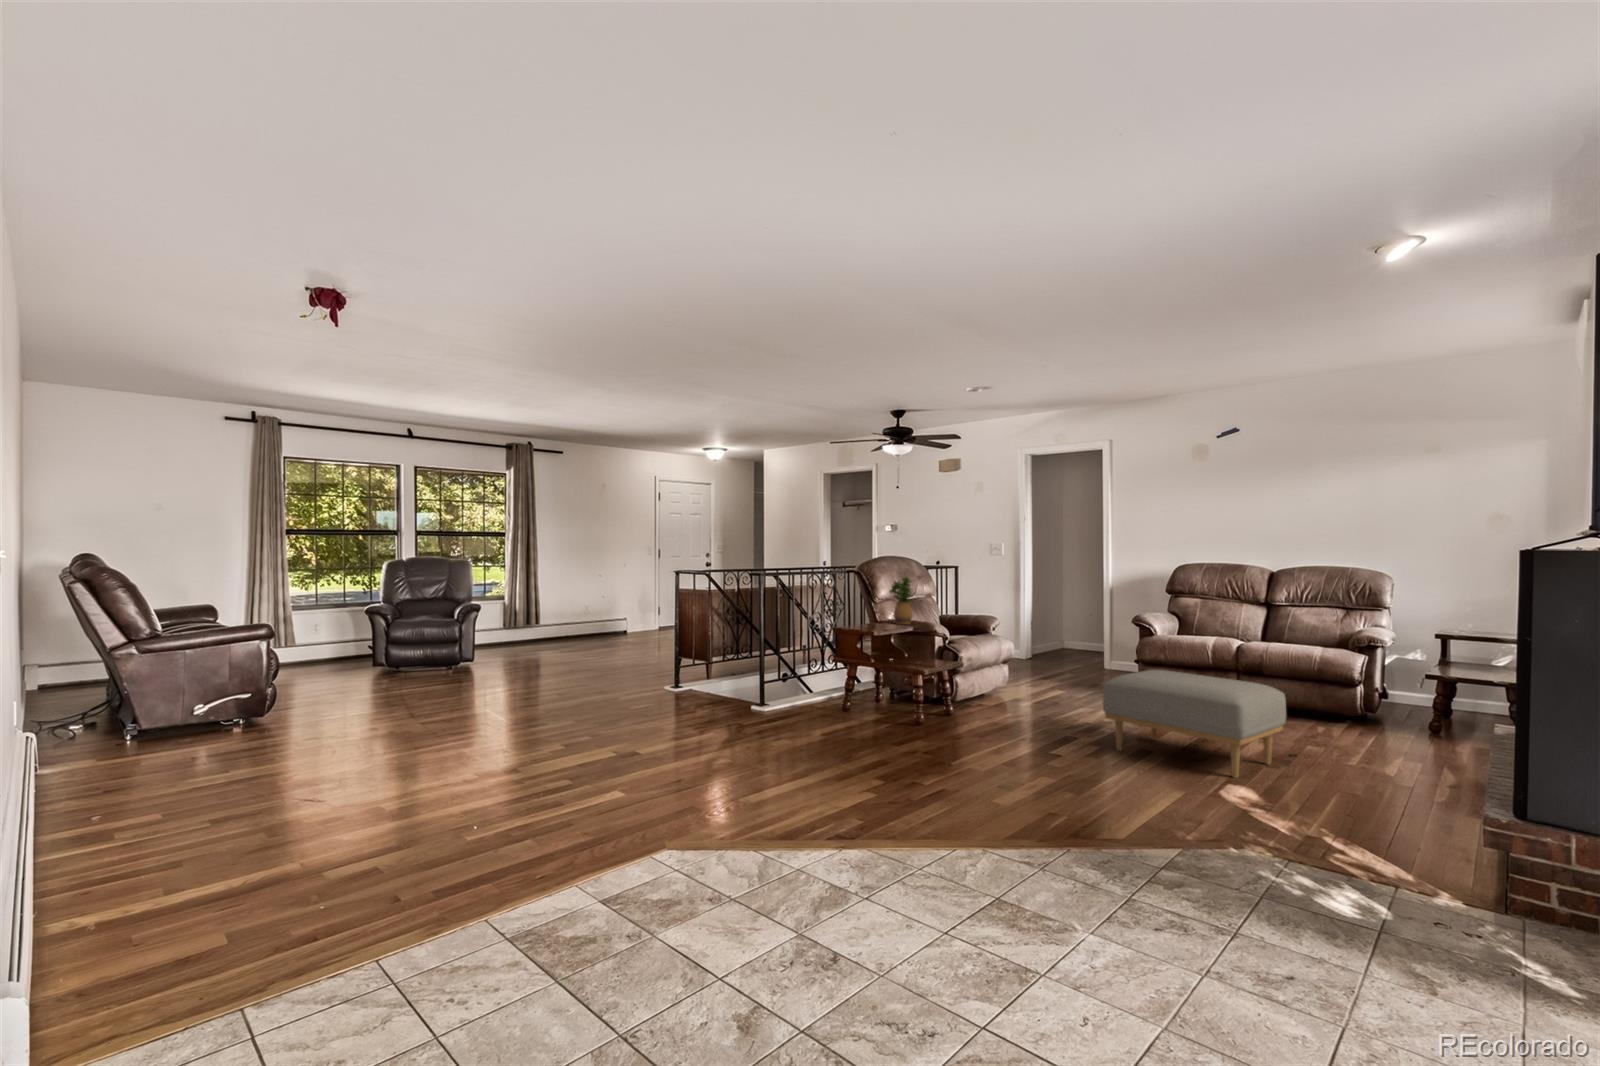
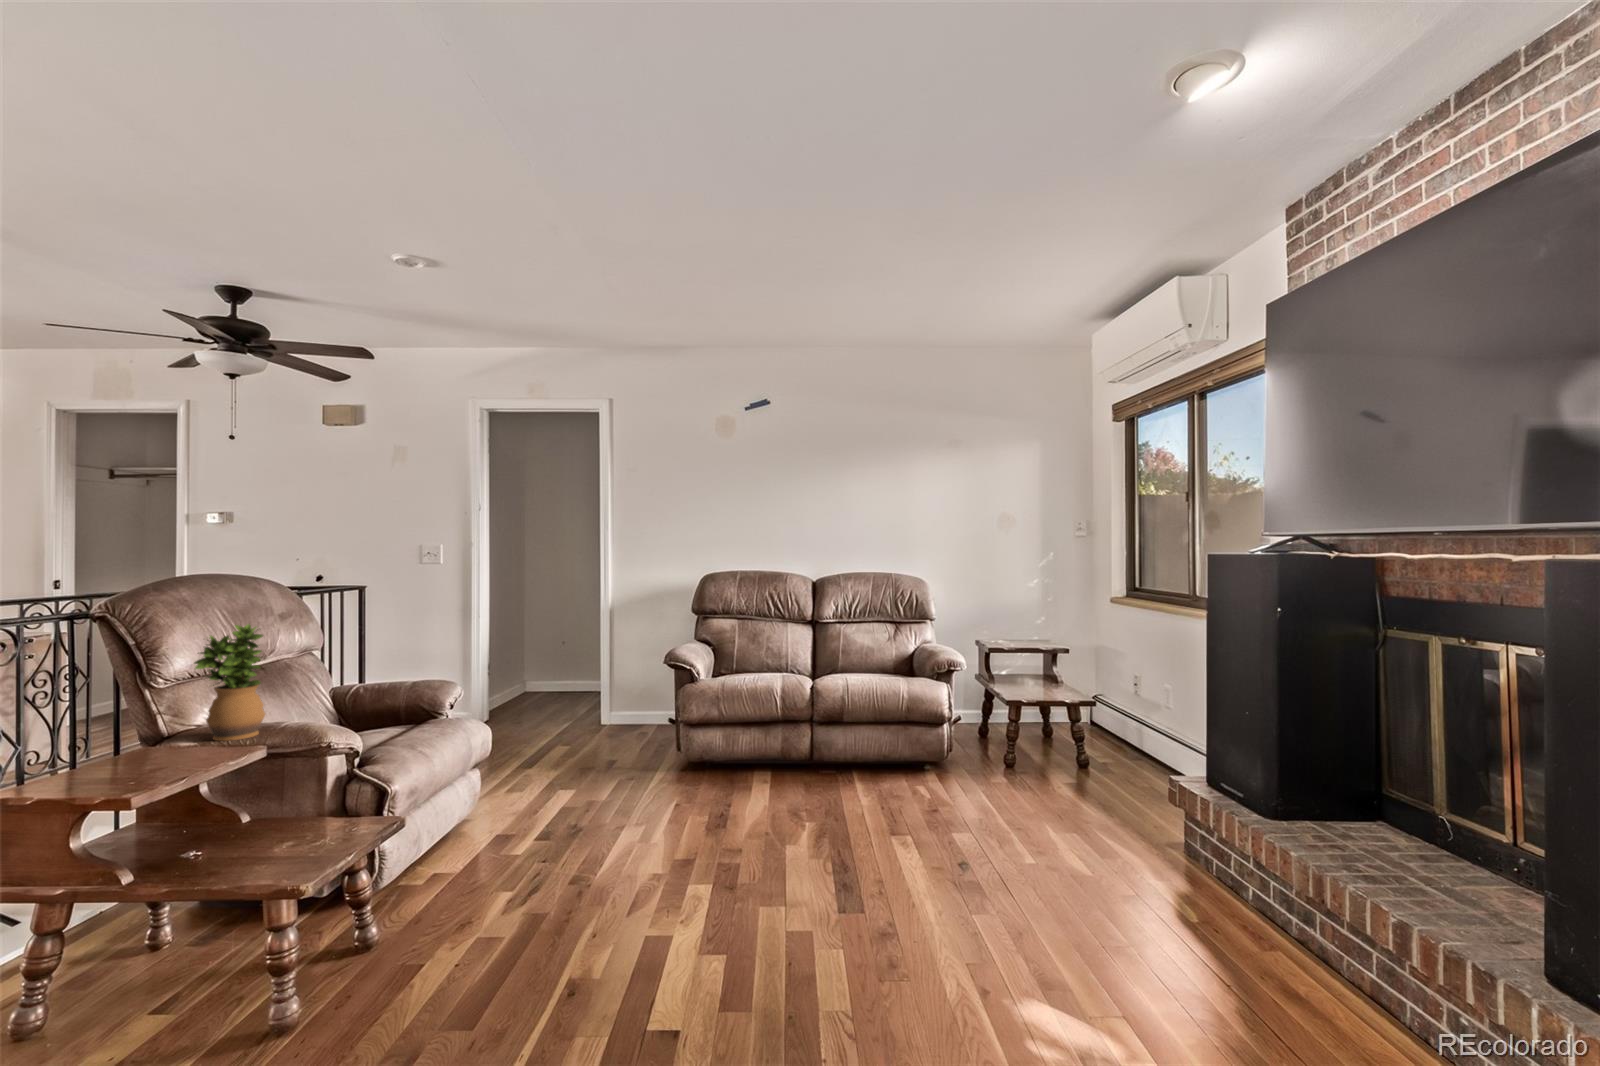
ottoman: present [1103,670,1286,778] -> none [738,771,1015,981]

